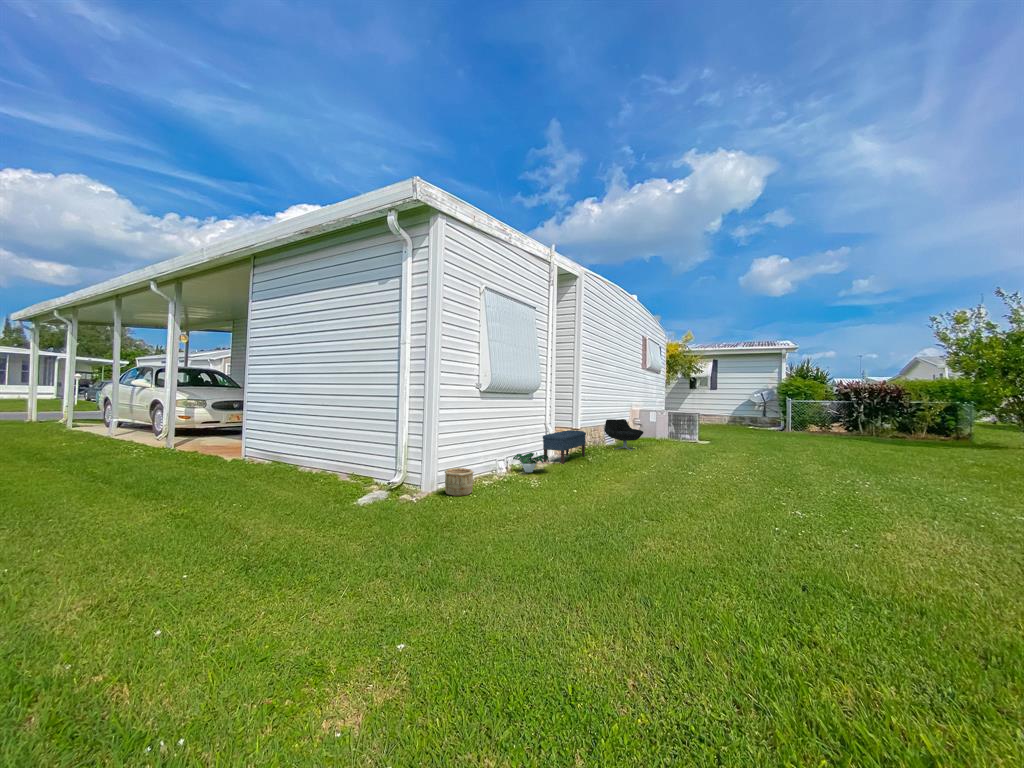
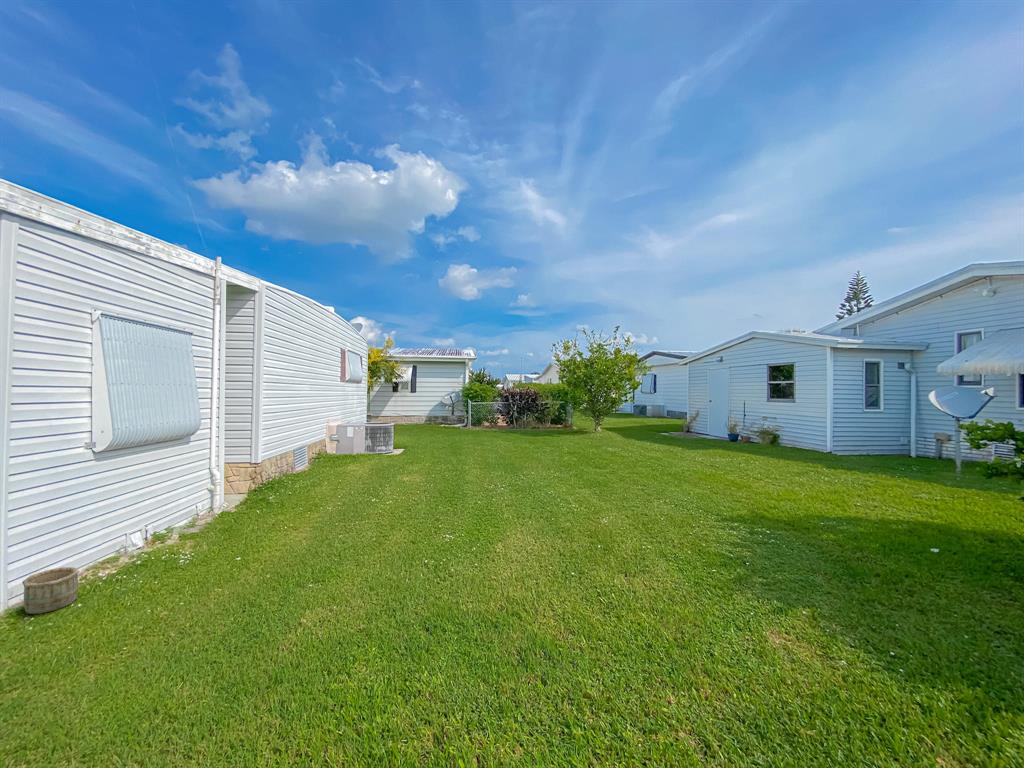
lounge chair: present [604,419,643,451] -> none [292,442,336,477]
bench: present [543,430,586,464] -> none [205,468,266,514]
potted plant: present [513,453,549,472] -> none [157,511,211,538]

